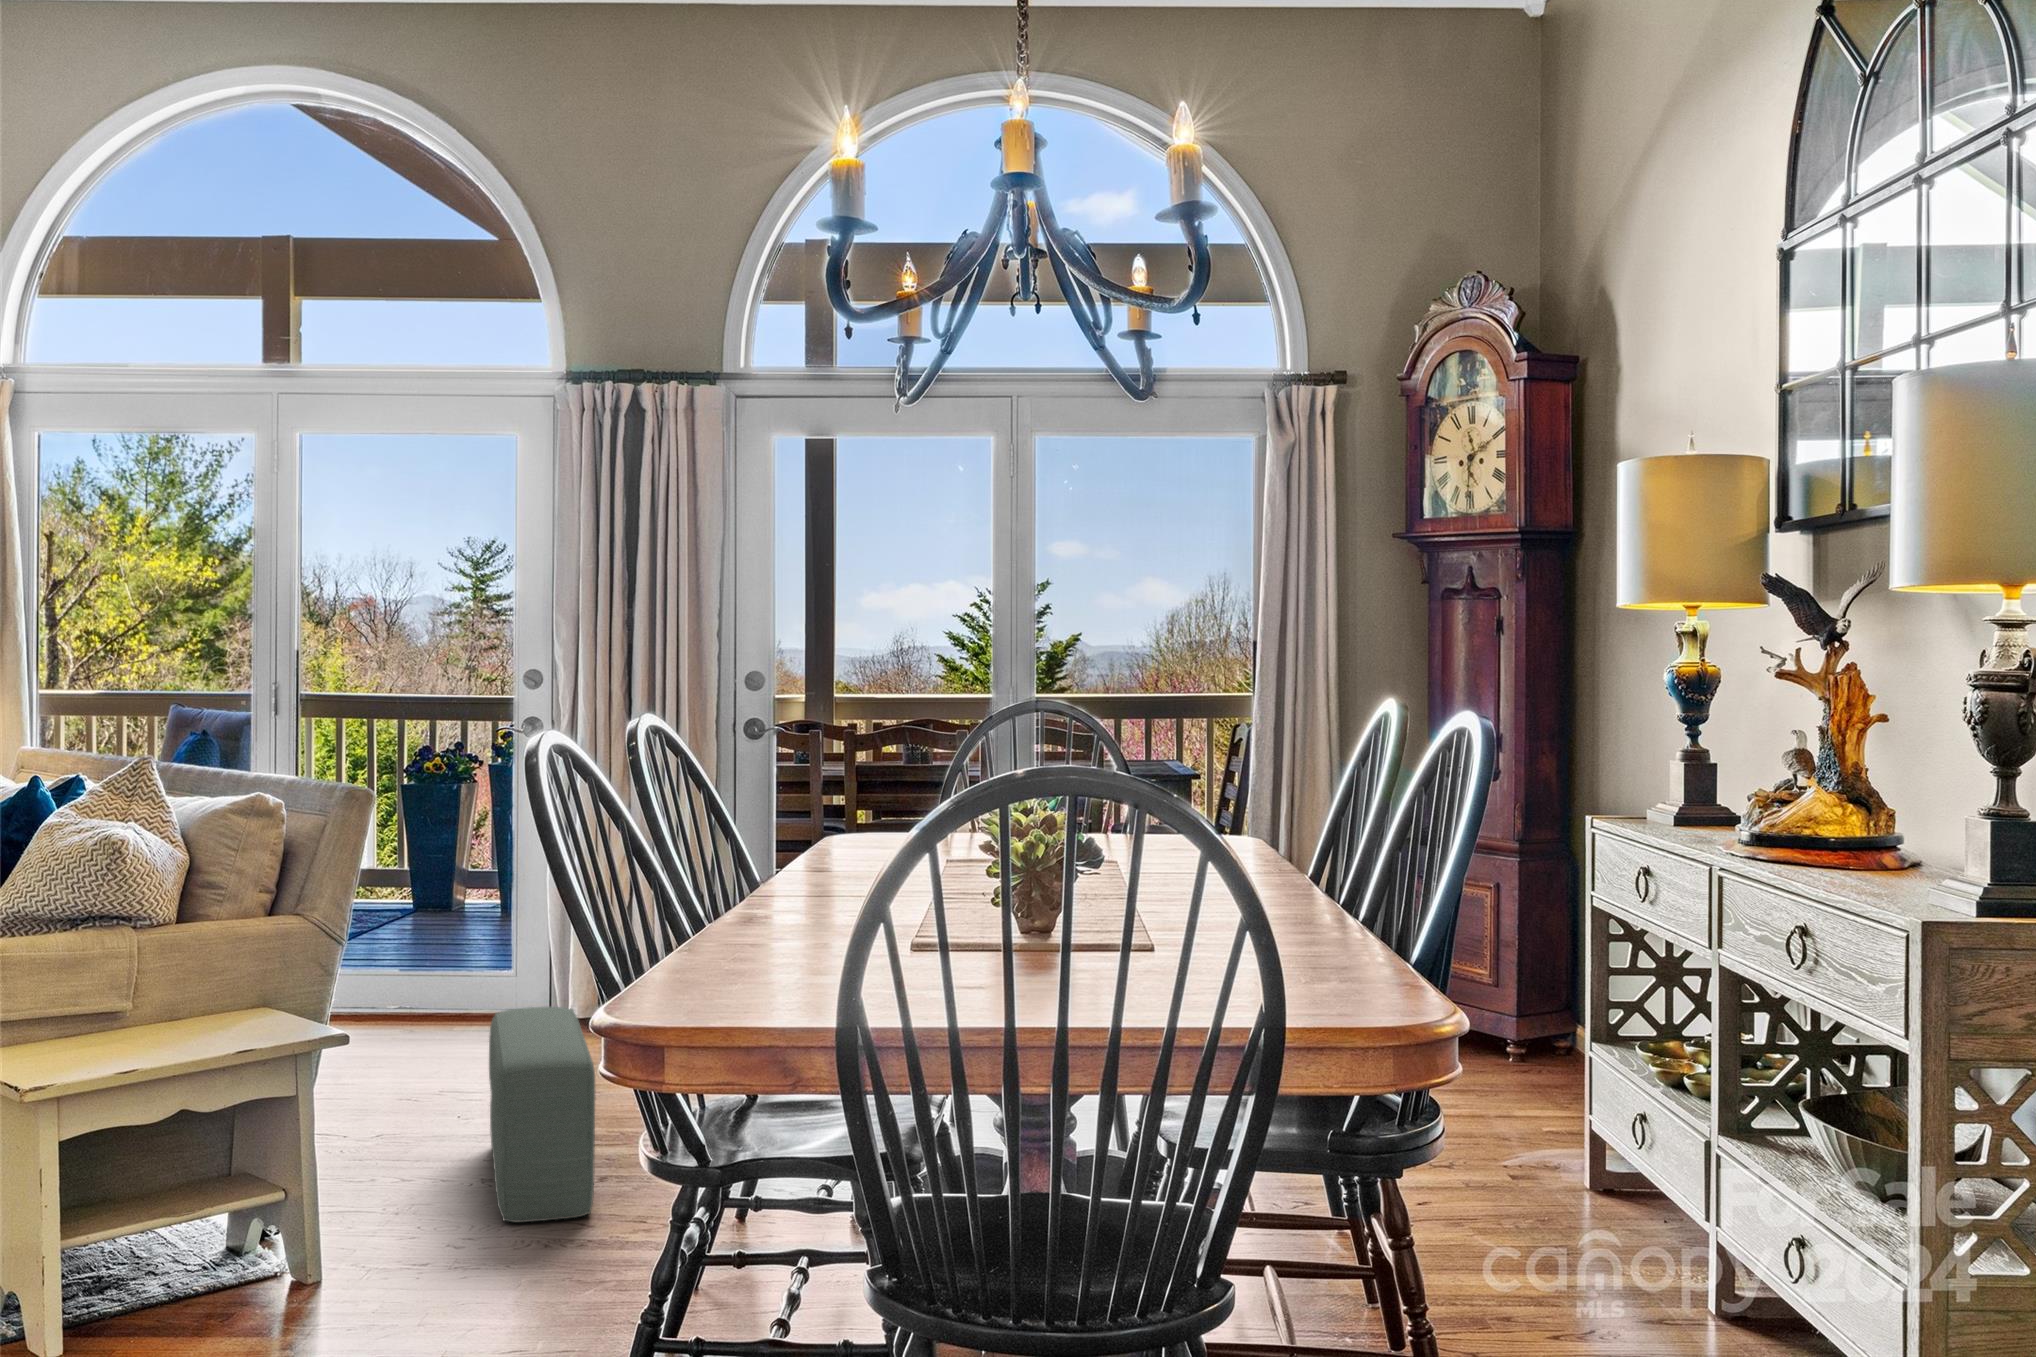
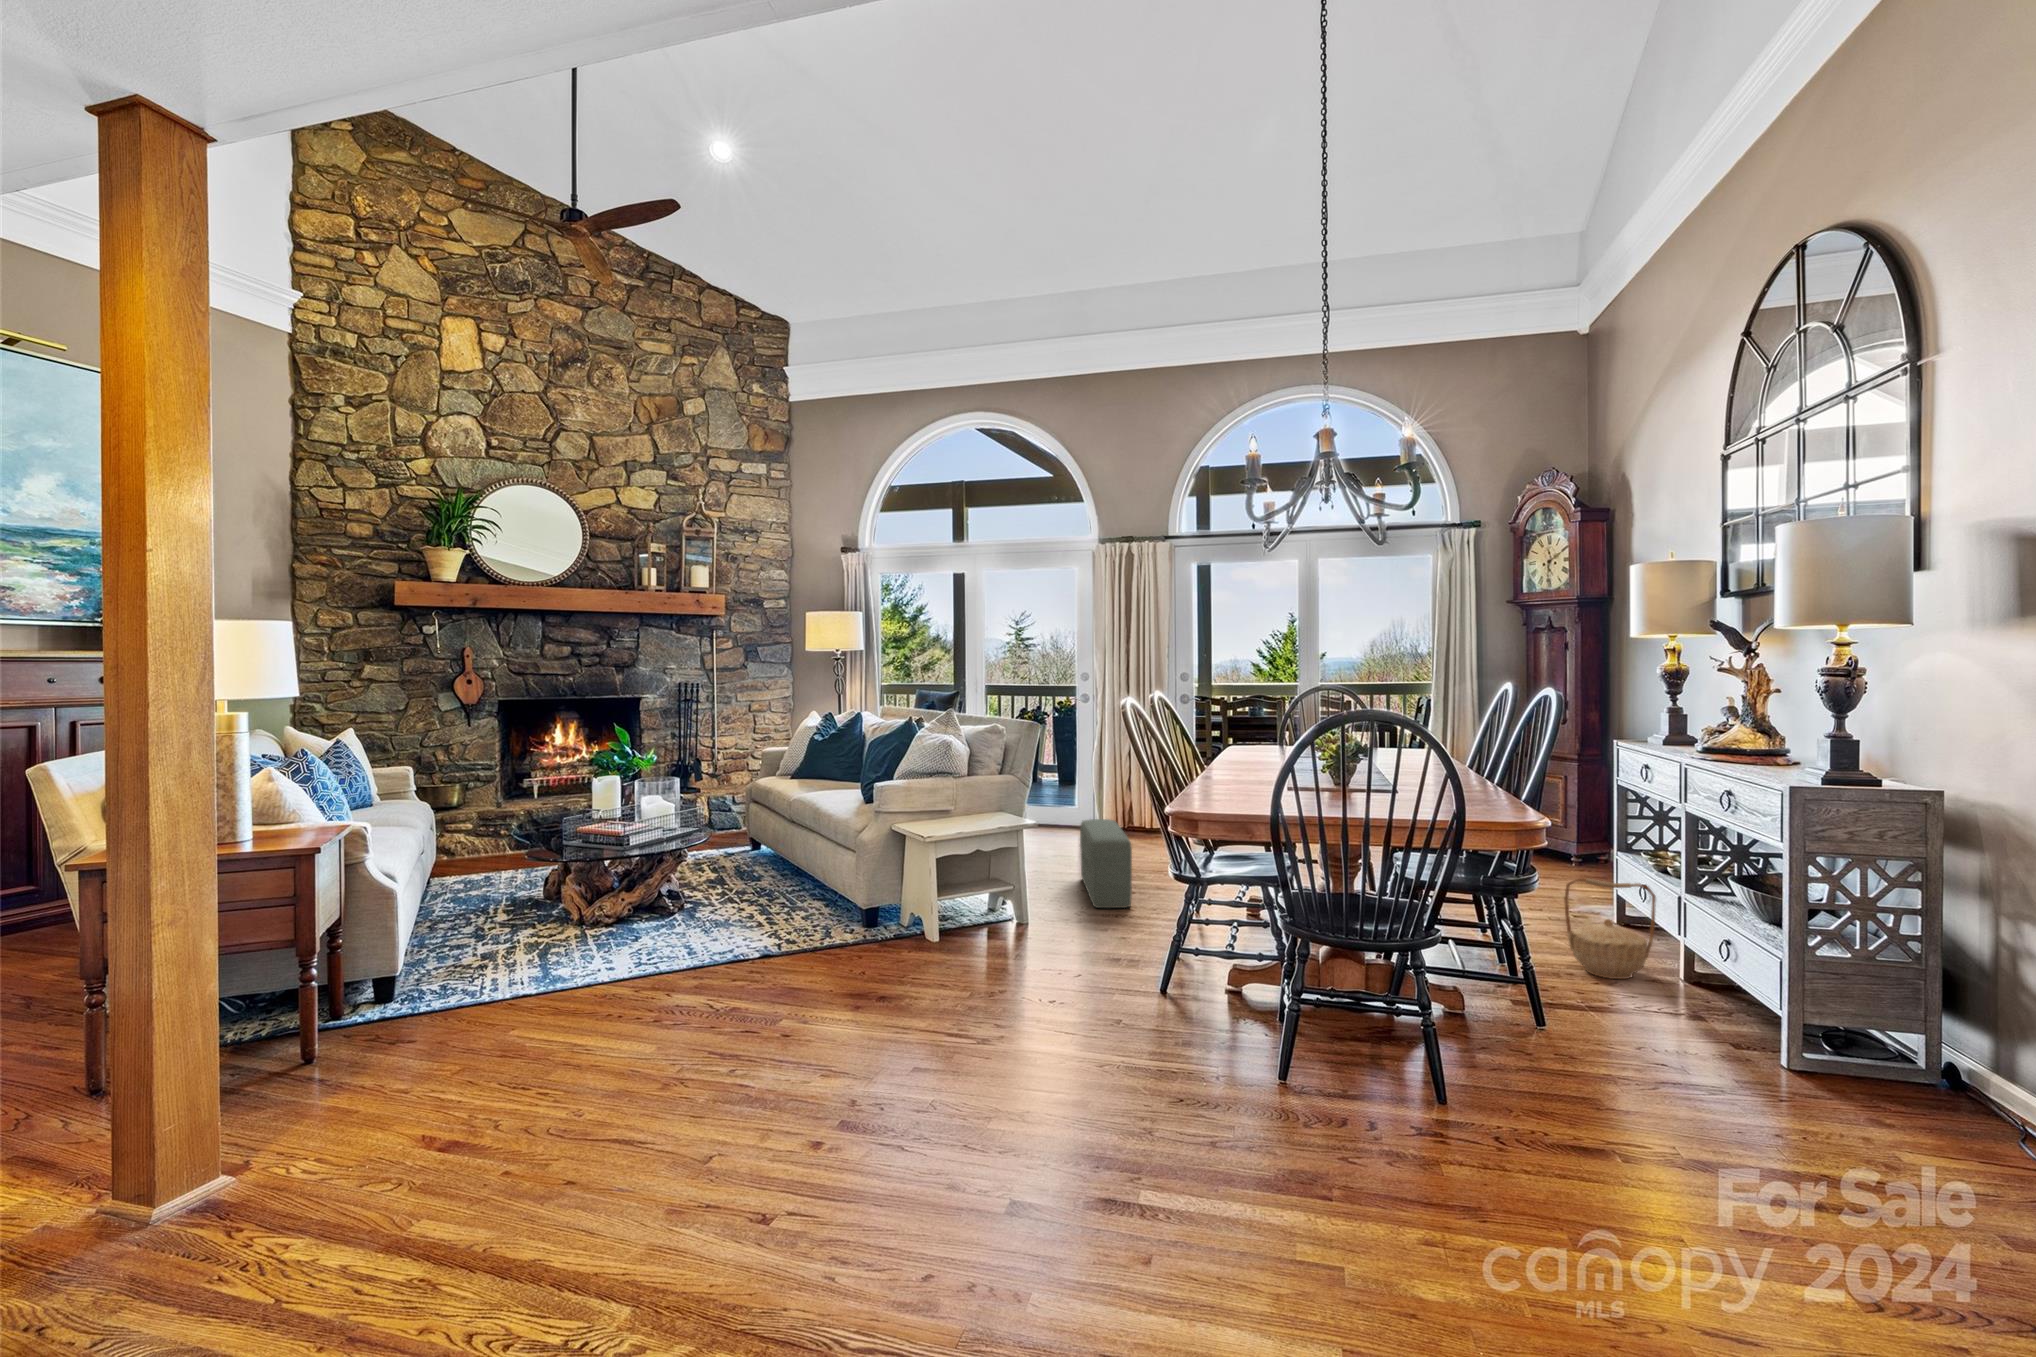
basket: none [1494,1109,1663,1320] -> present [1564,878,1656,979]

